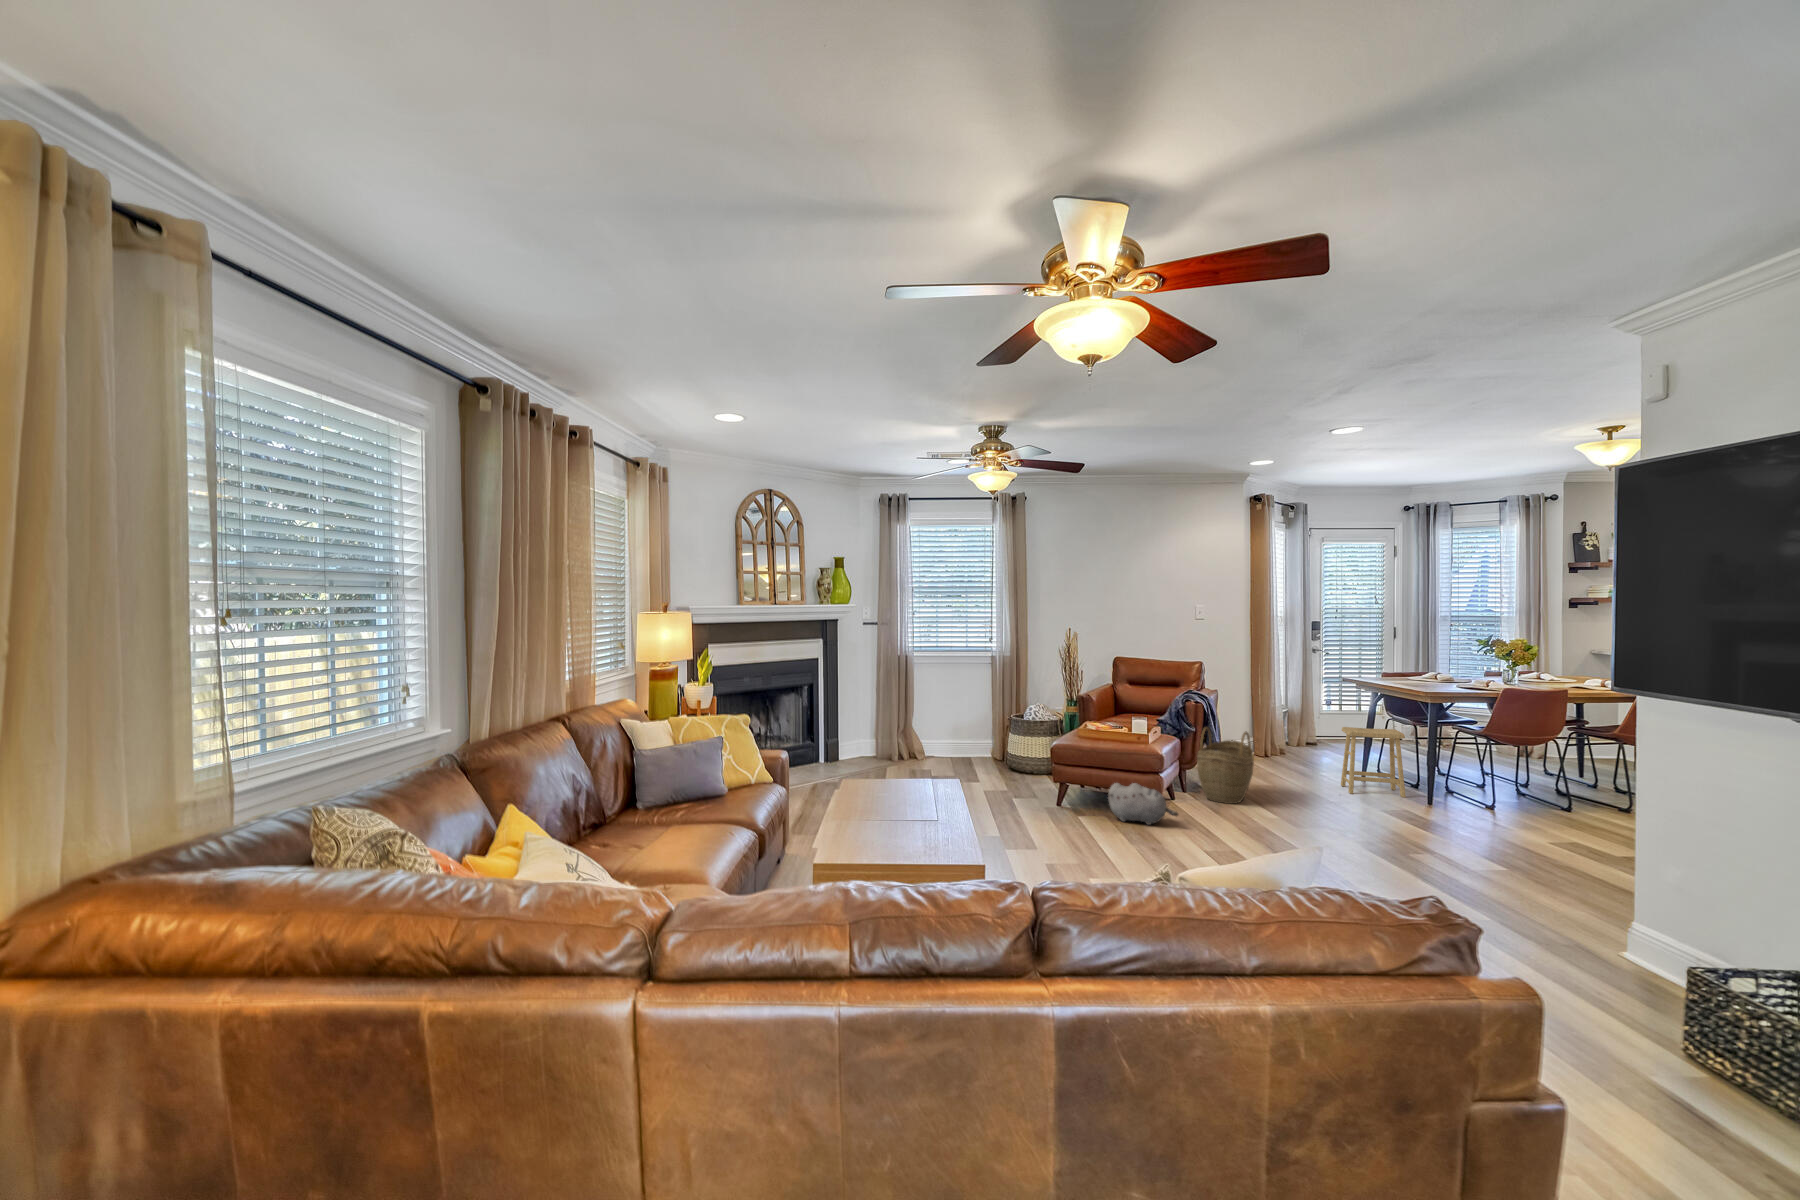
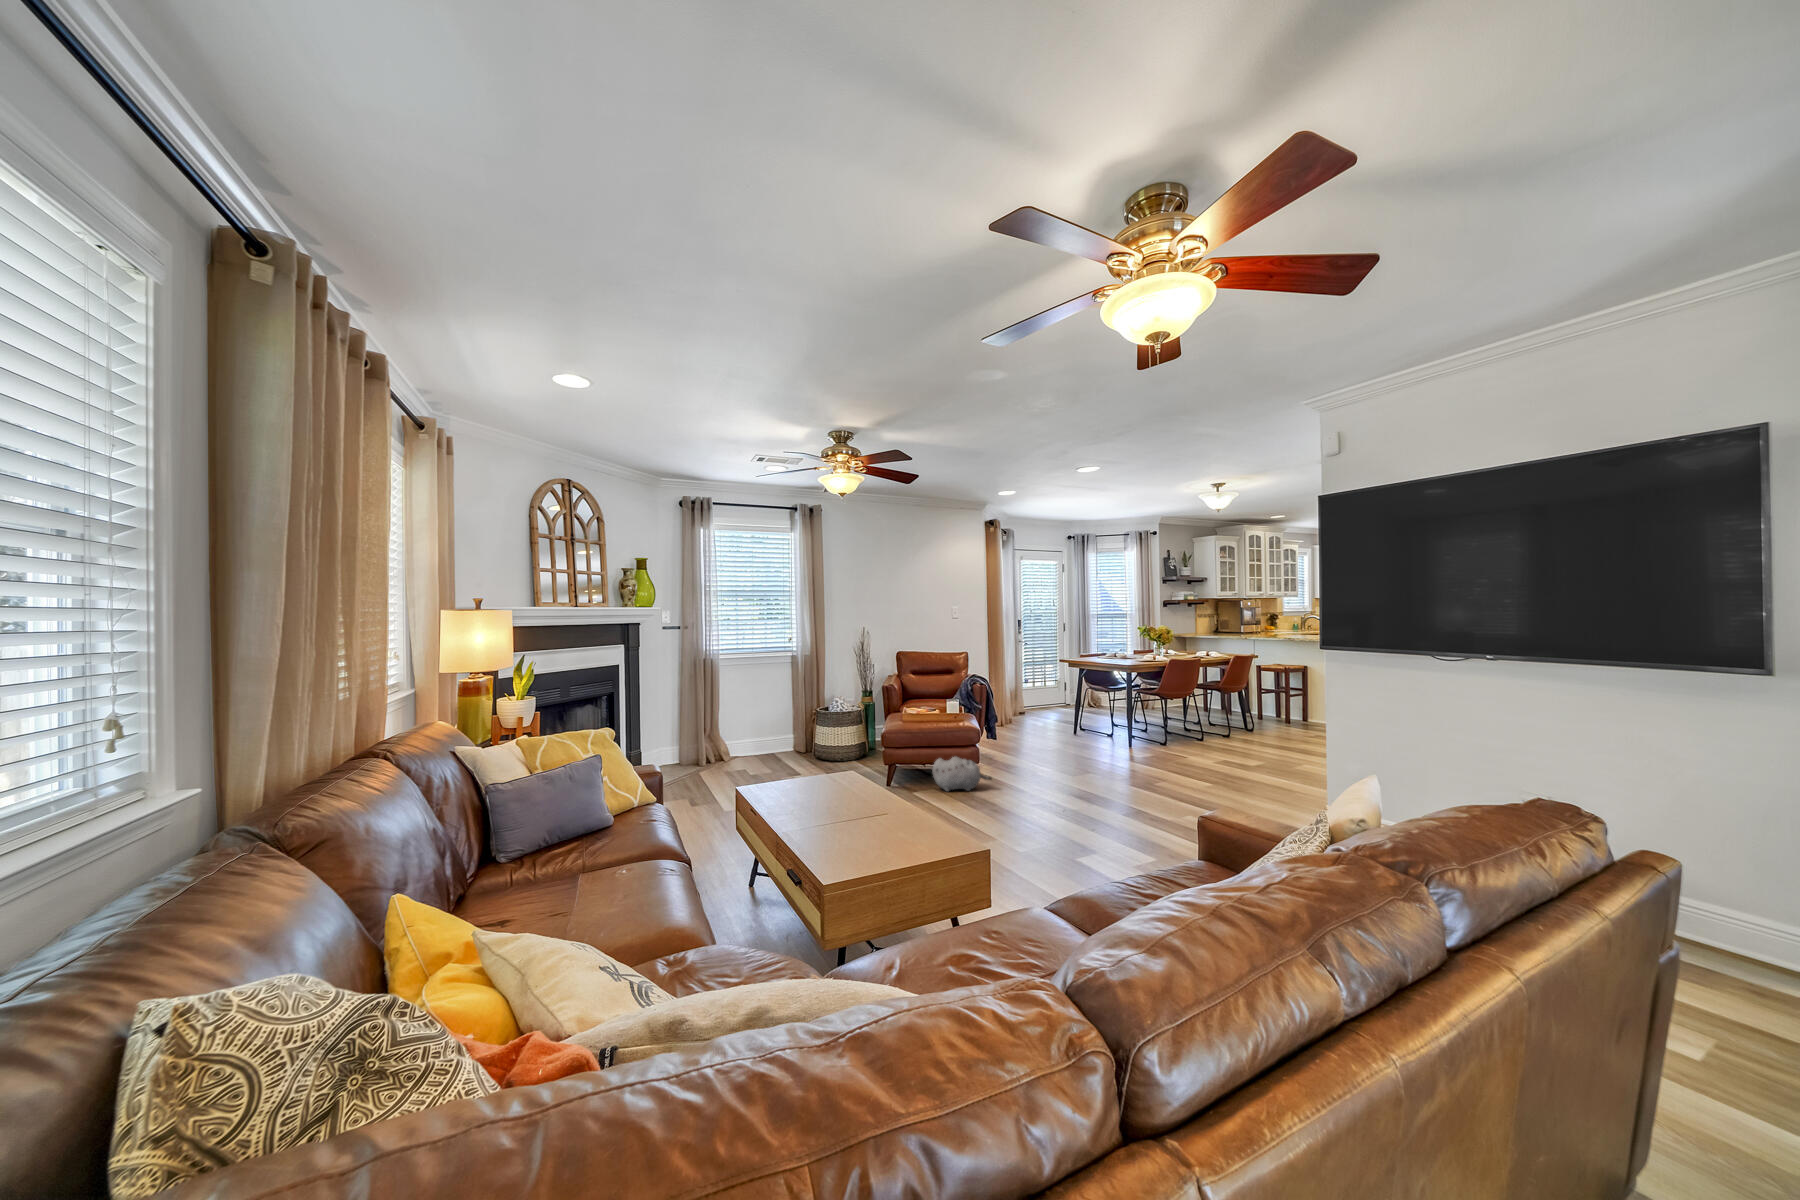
woven basket: present [1197,727,1254,804] -> none [982,704,1022,765]
footstool: present [1341,727,1406,798] -> none [1066,695,1110,746]

